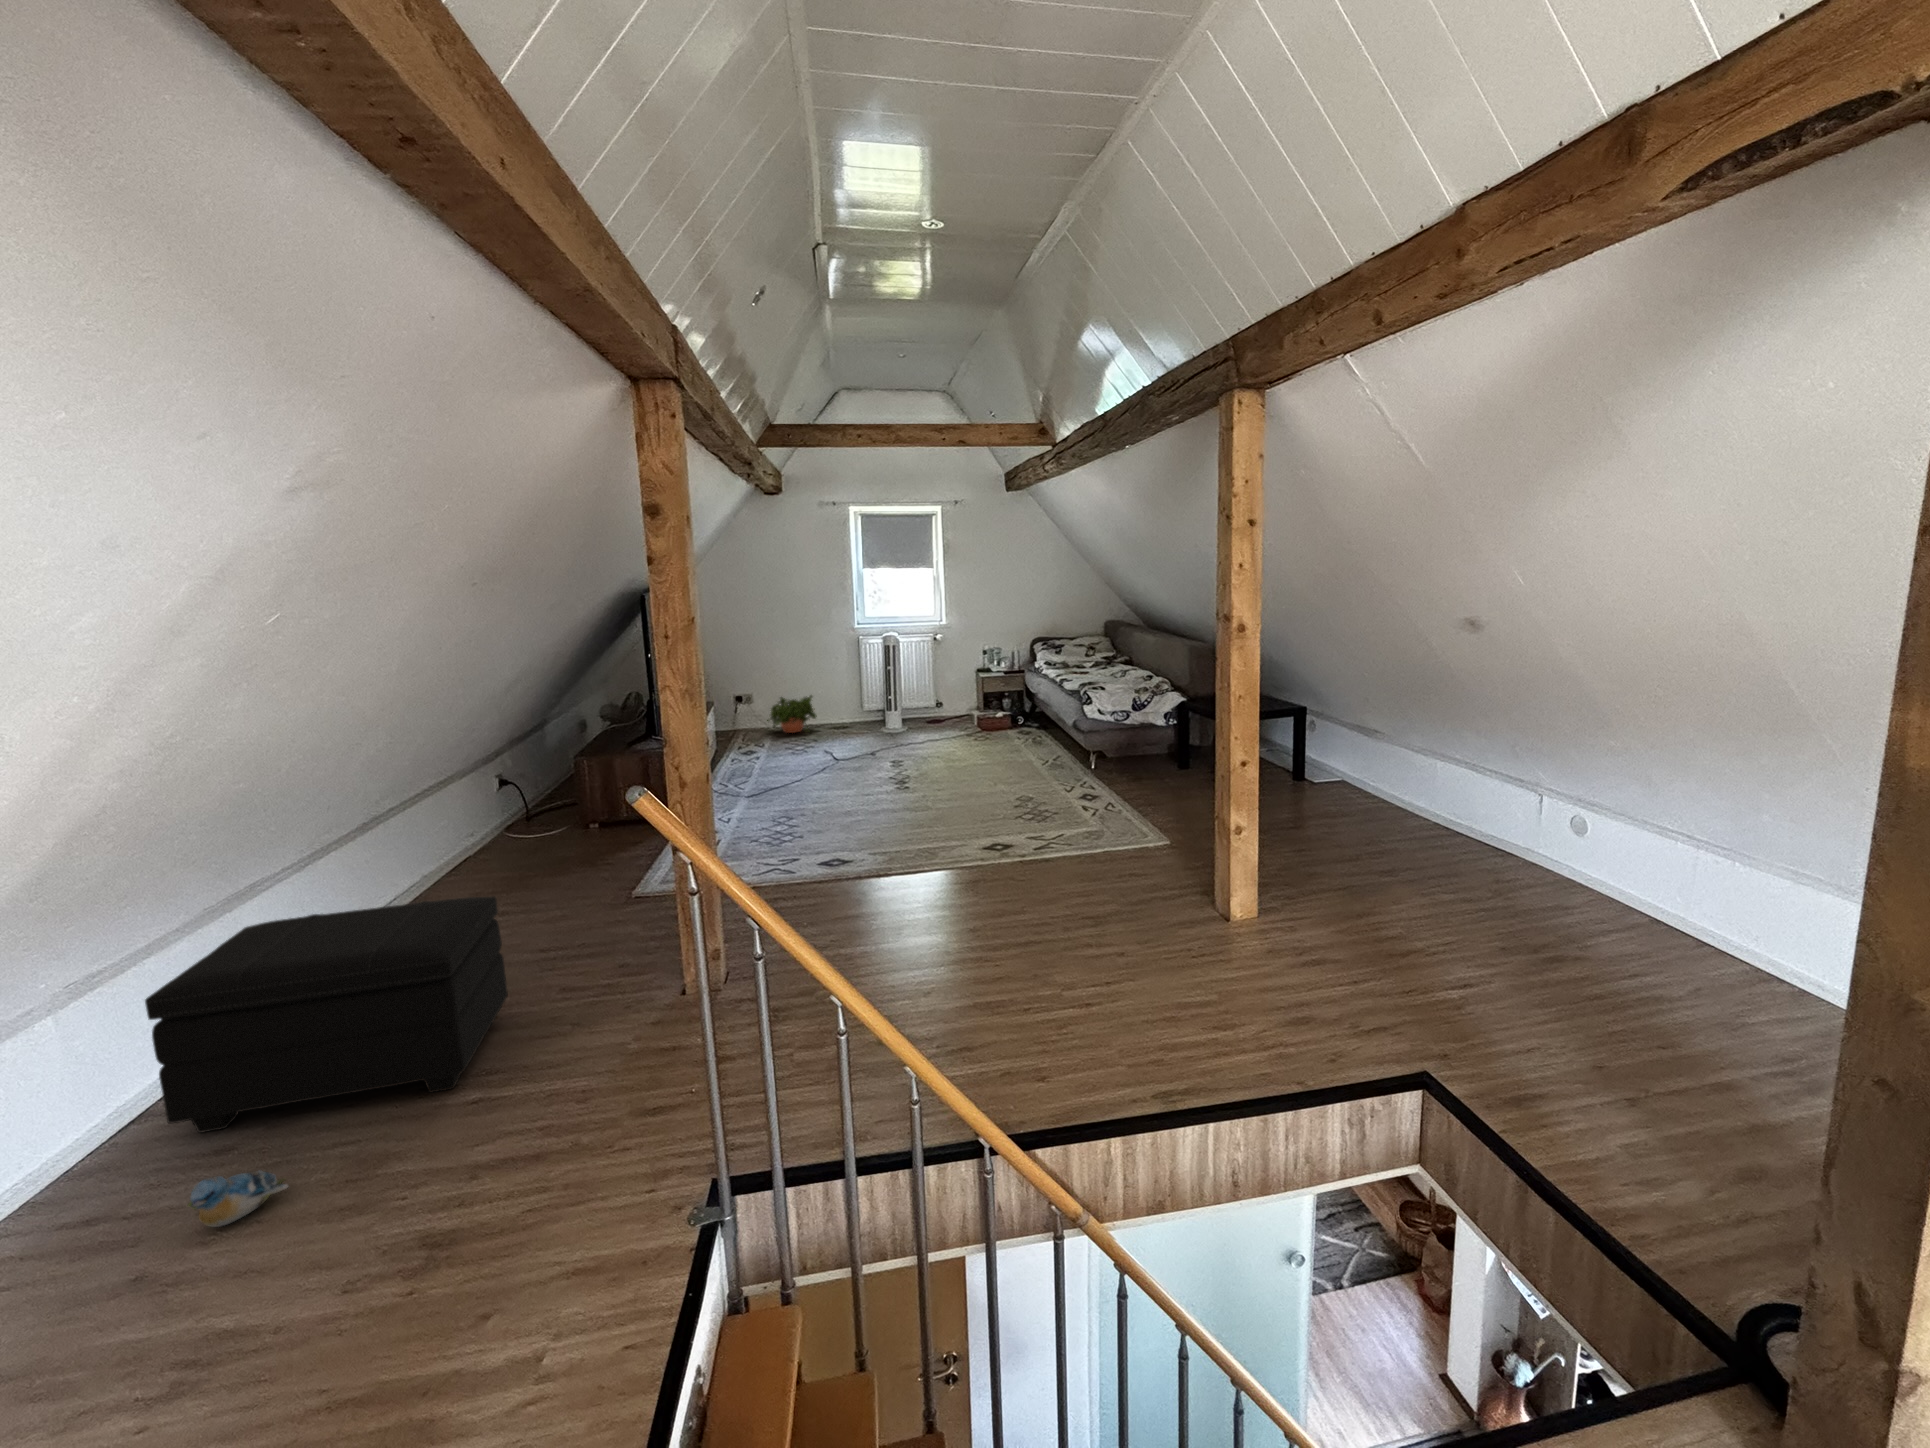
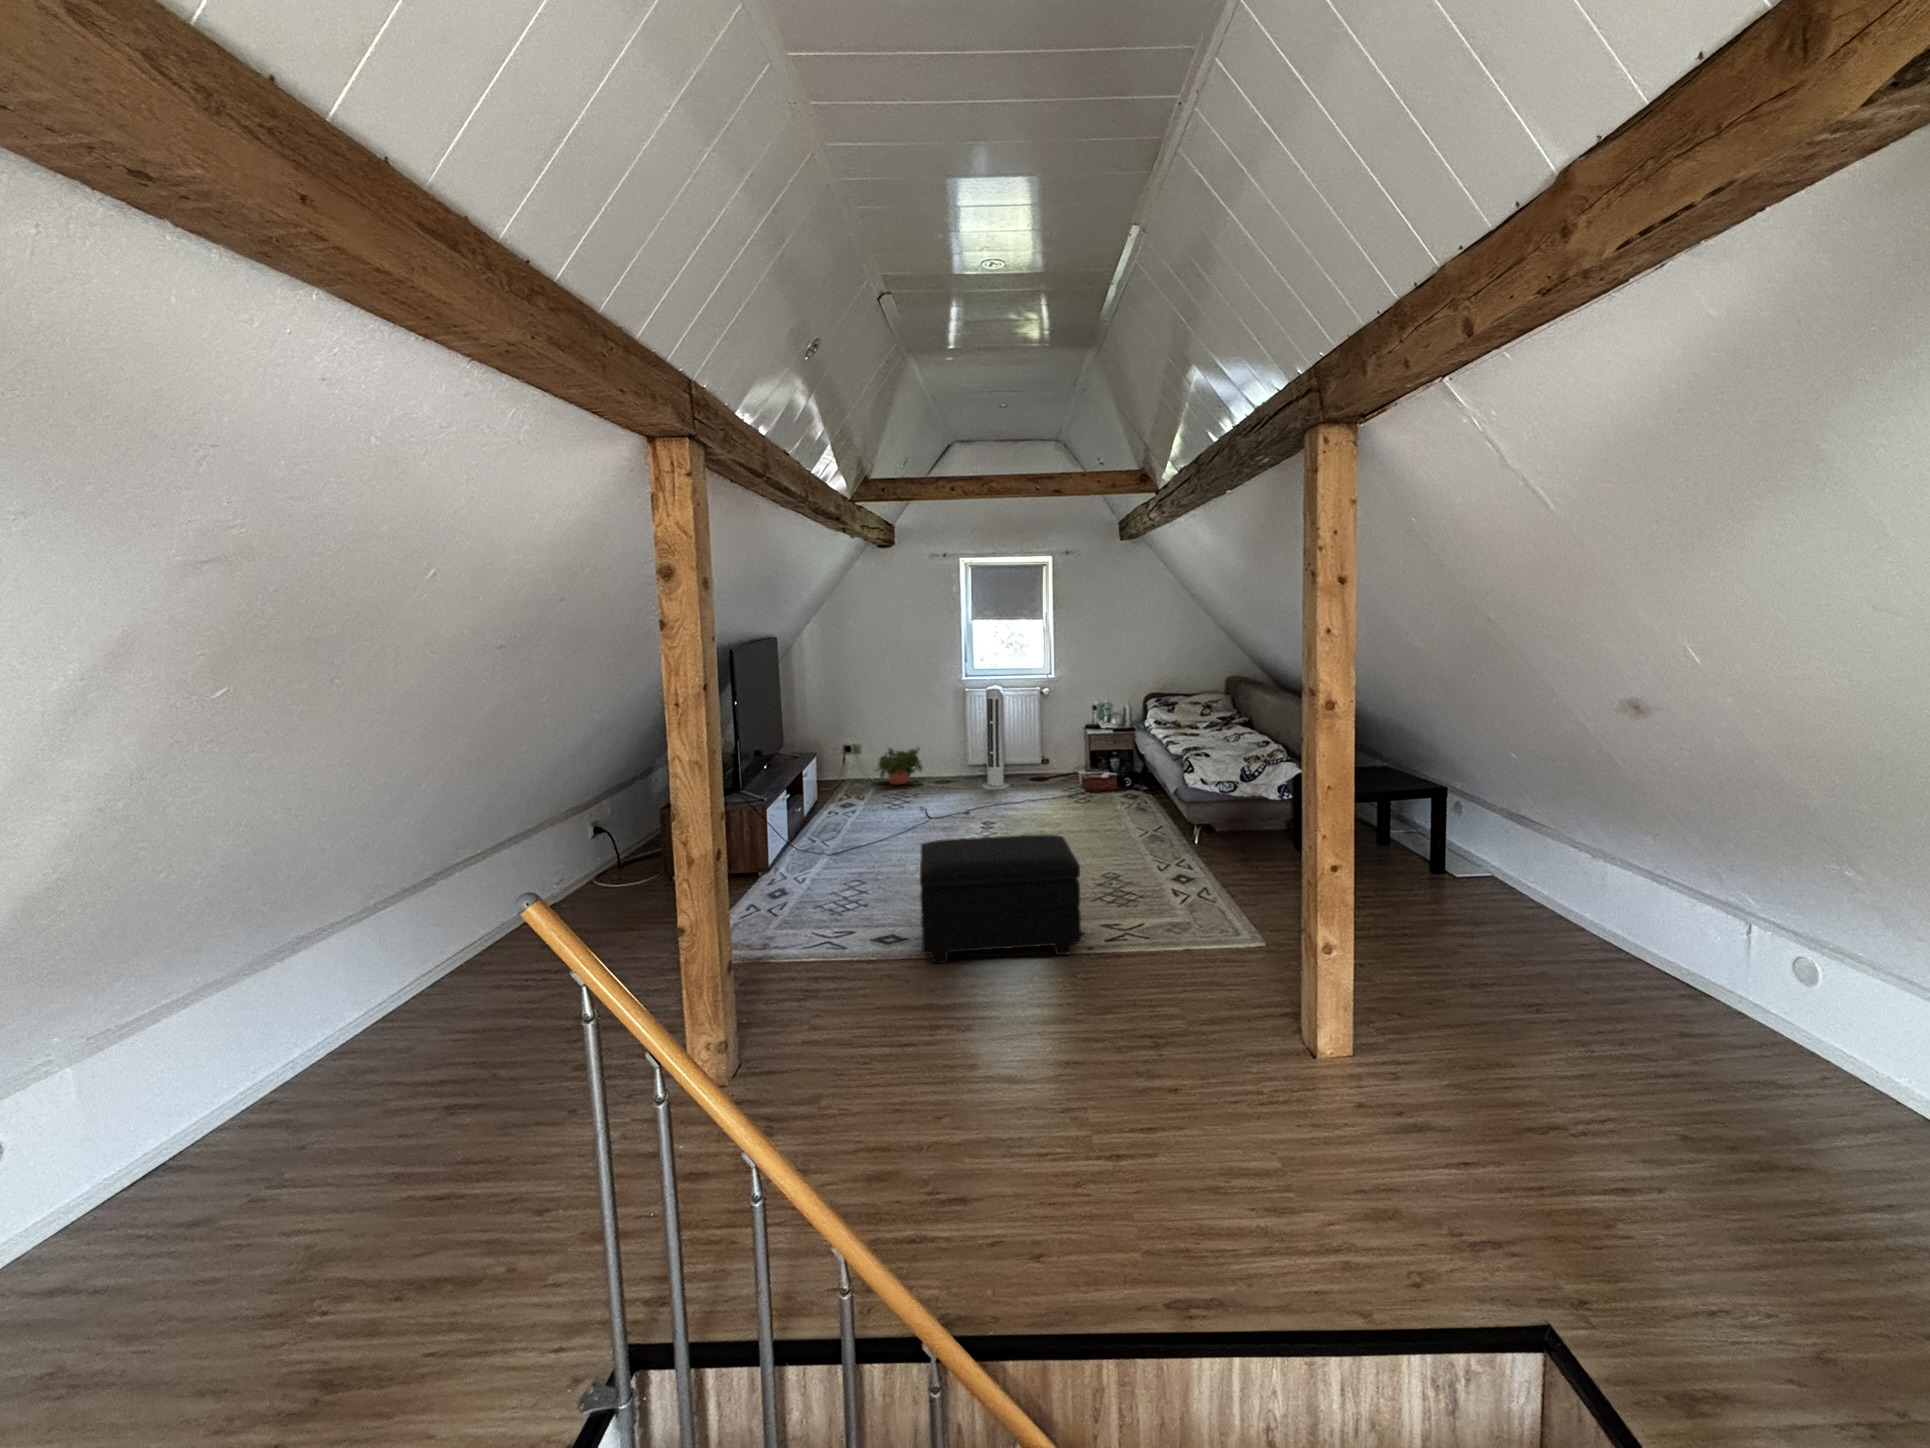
footstool: present [145,896,508,1133] -> present [920,835,1081,963]
plush toy: present [188,1170,288,1227] -> none [97,1263,216,1329]

